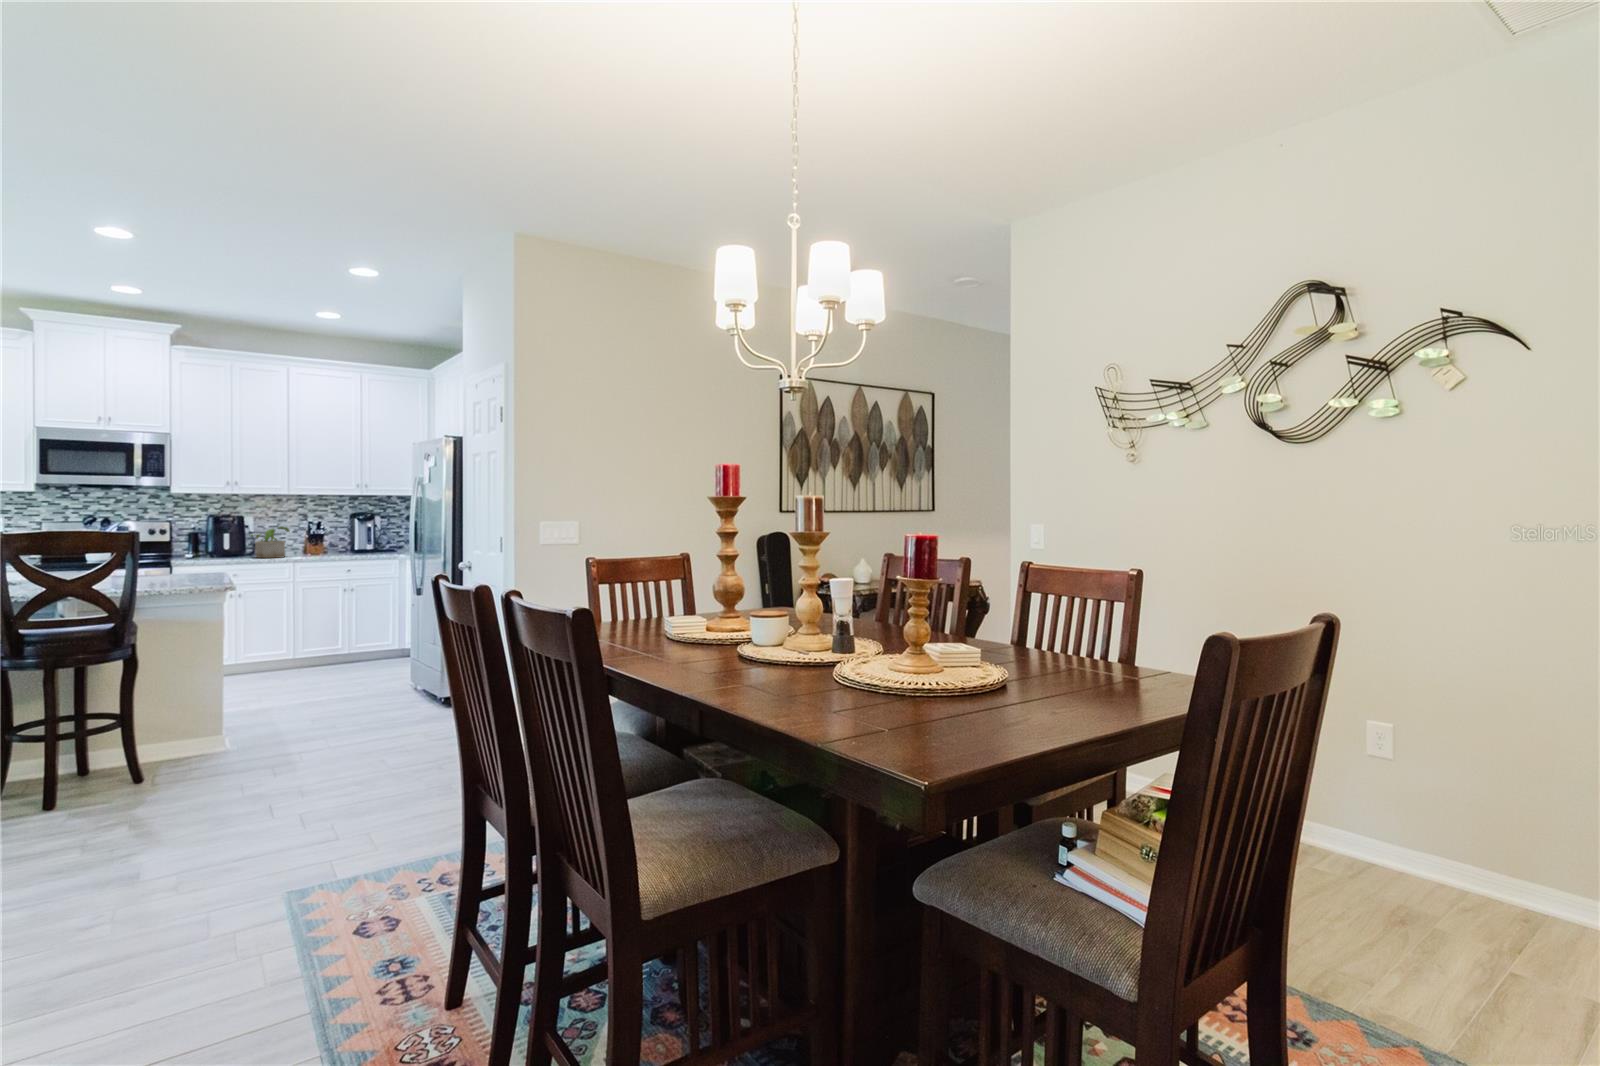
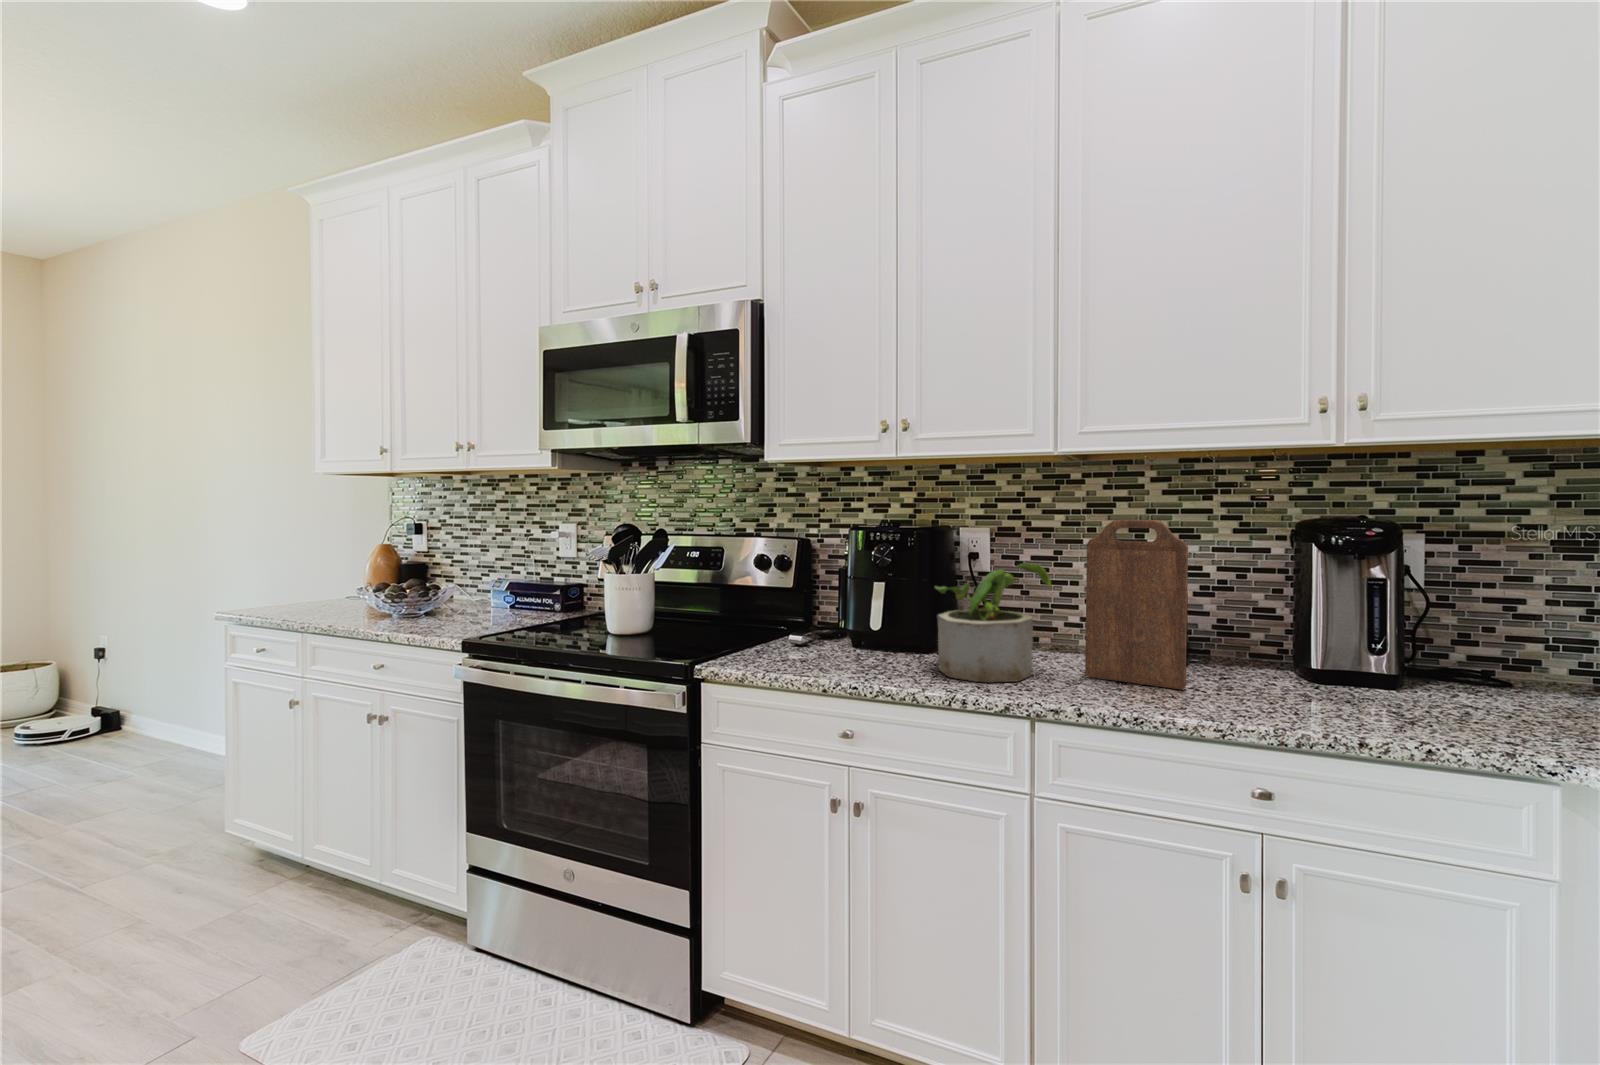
cutting board: none [300,514,328,556] -> present [1085,520,1188,689]

